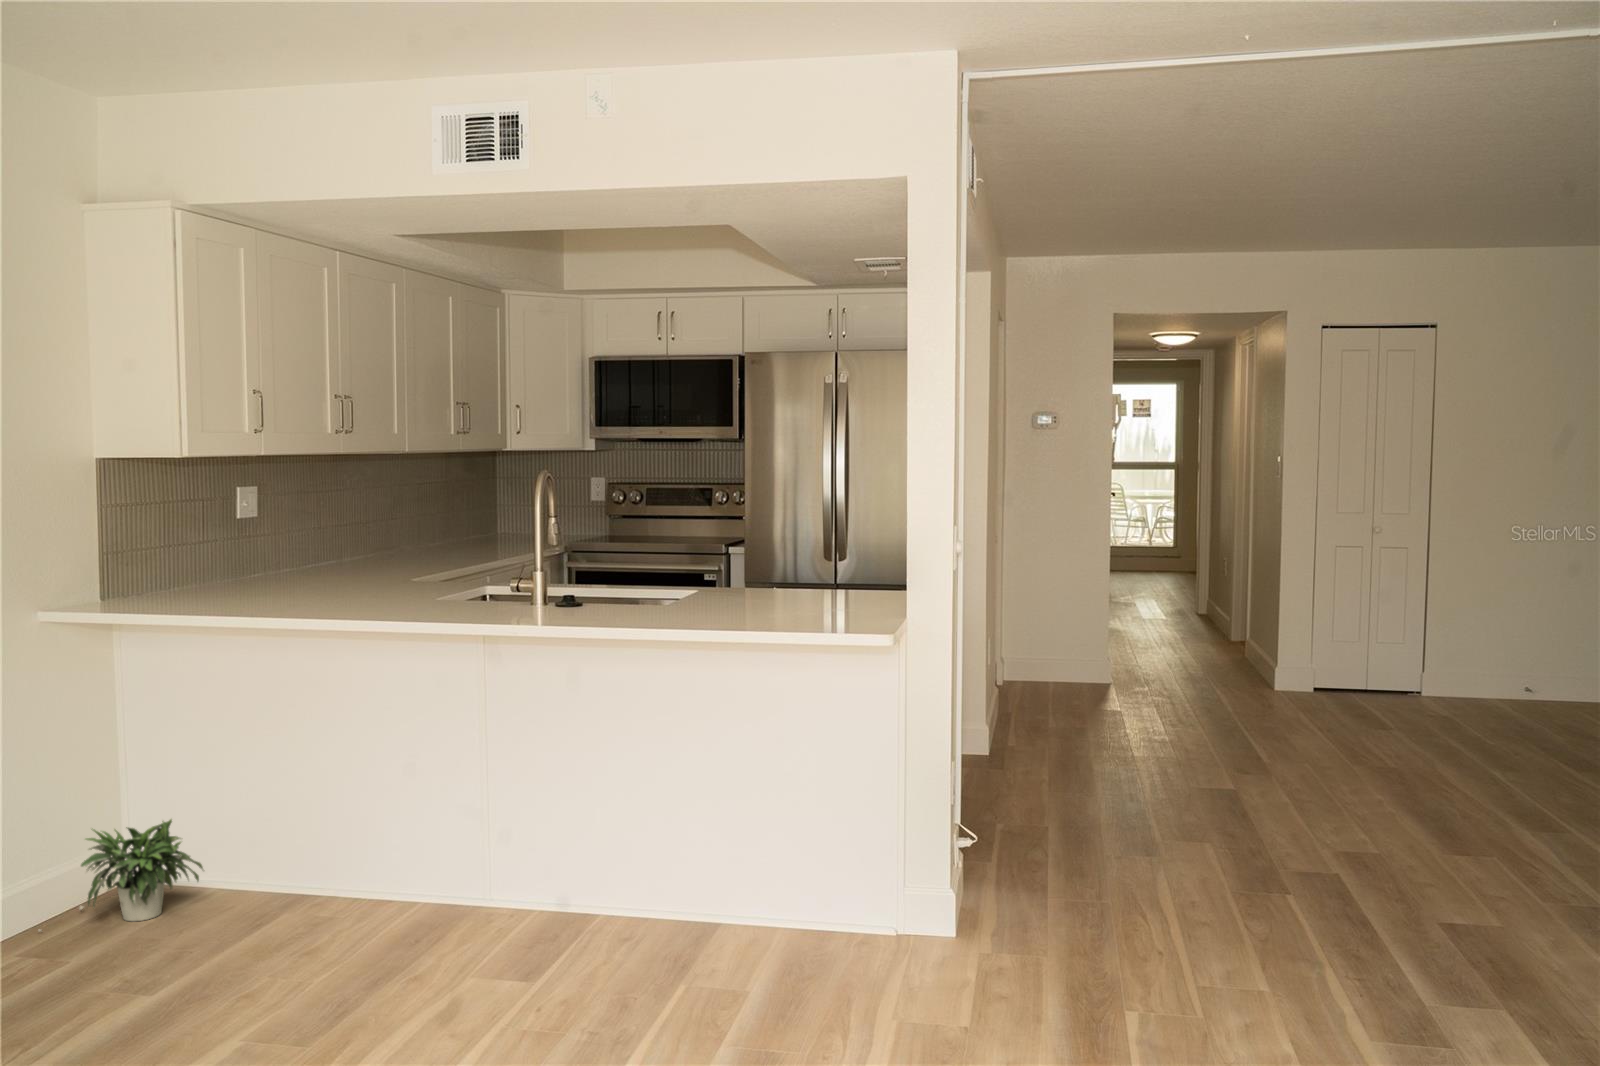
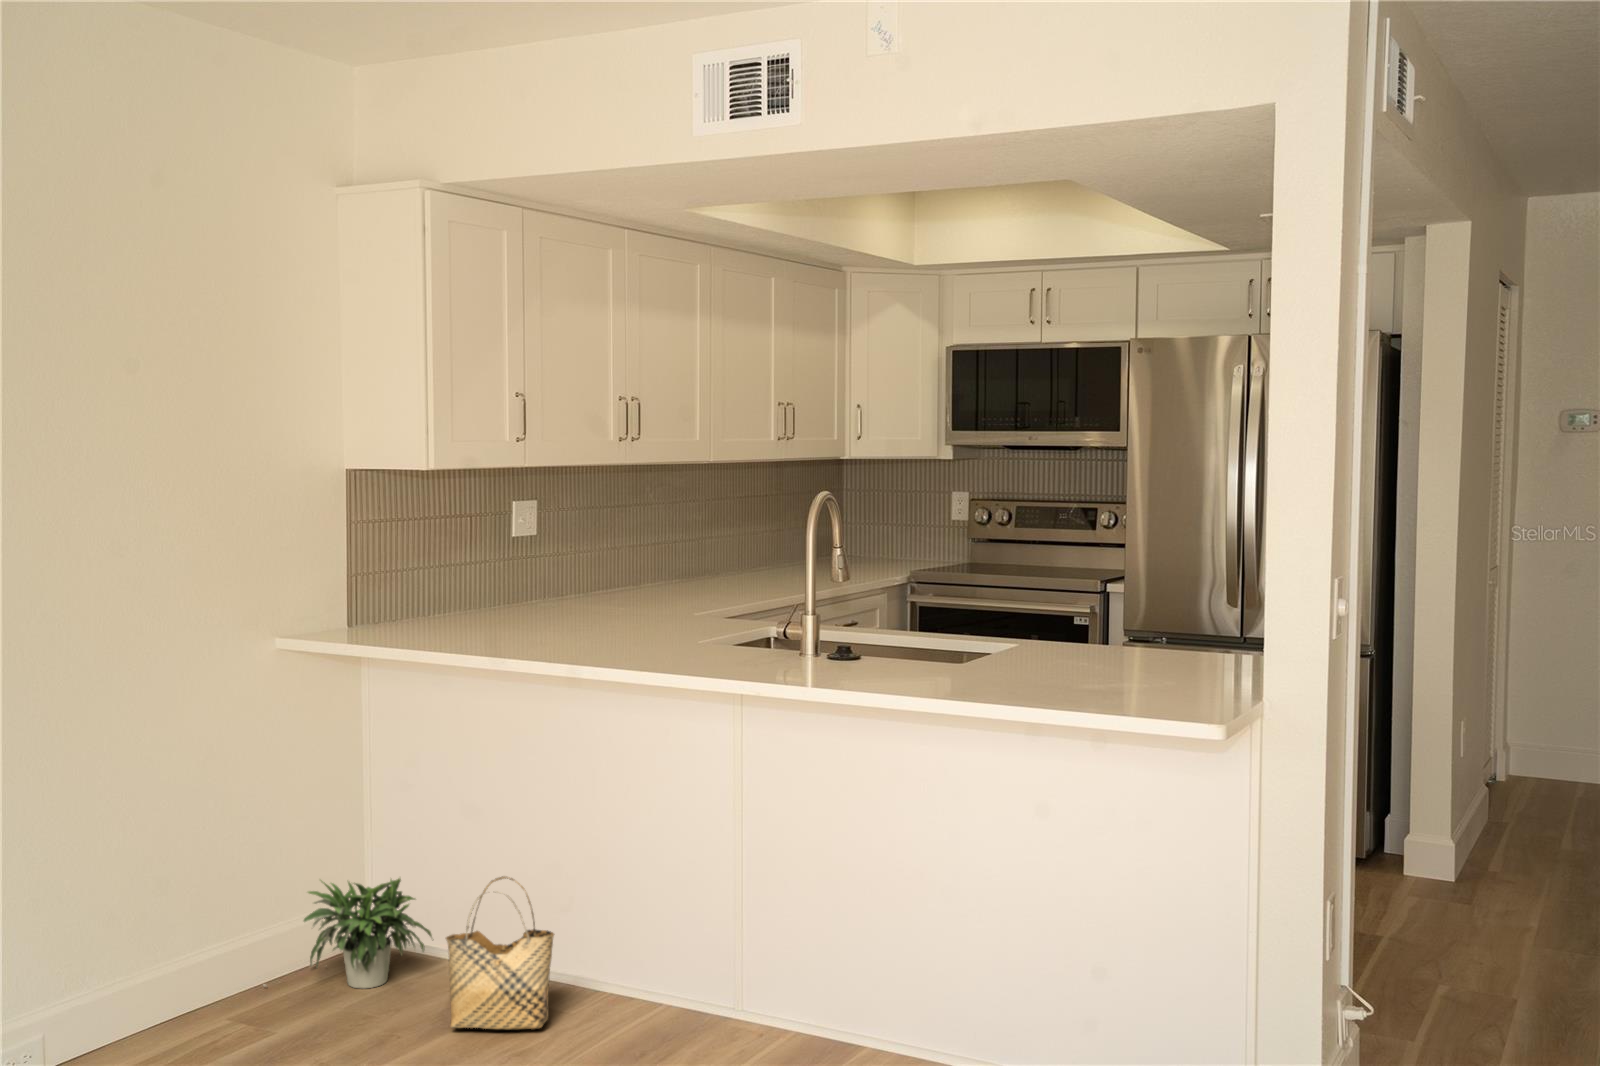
woven basket: none [235,803,334,937] -> present [446,876,554,1030]

